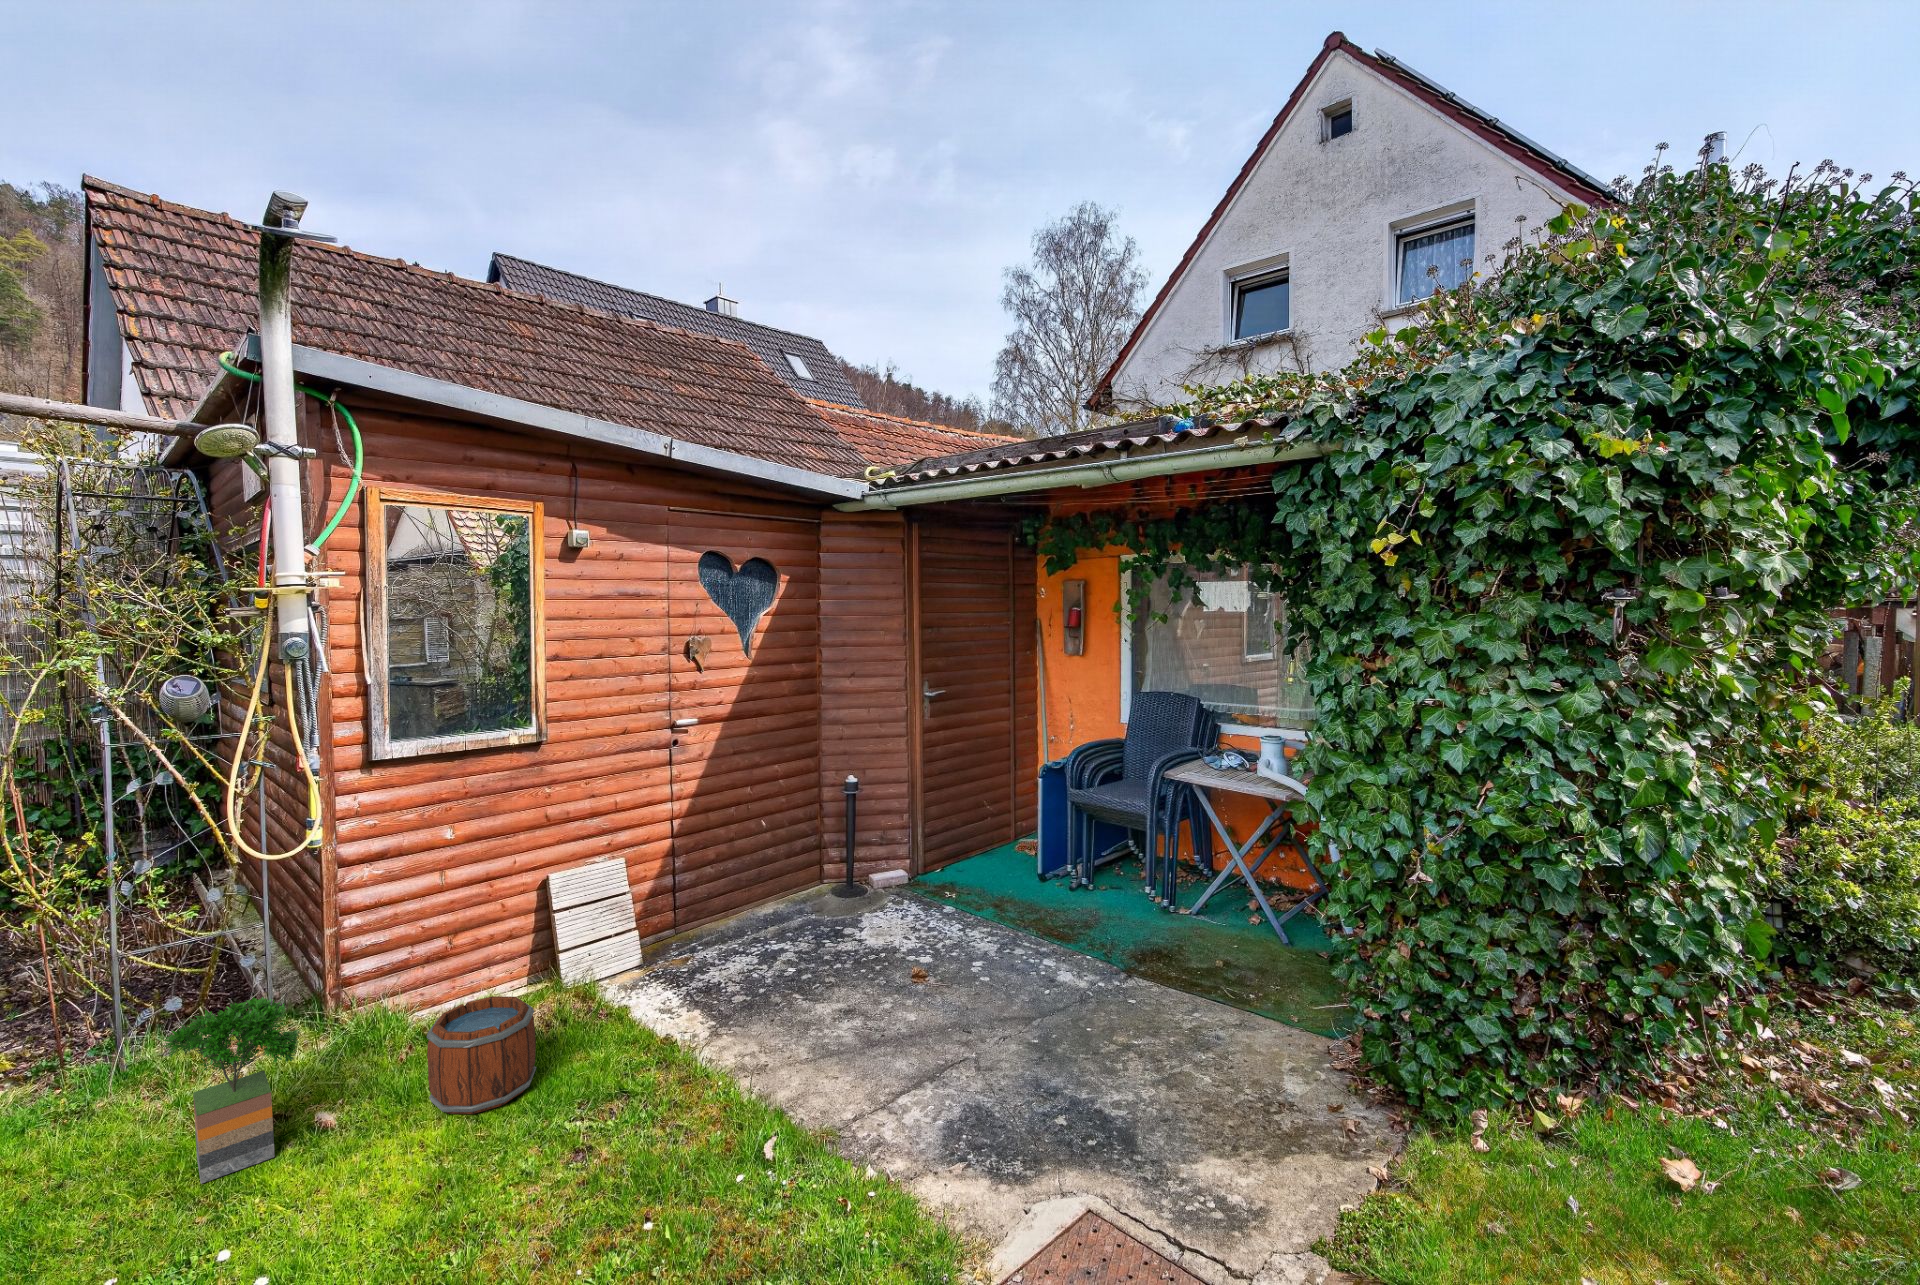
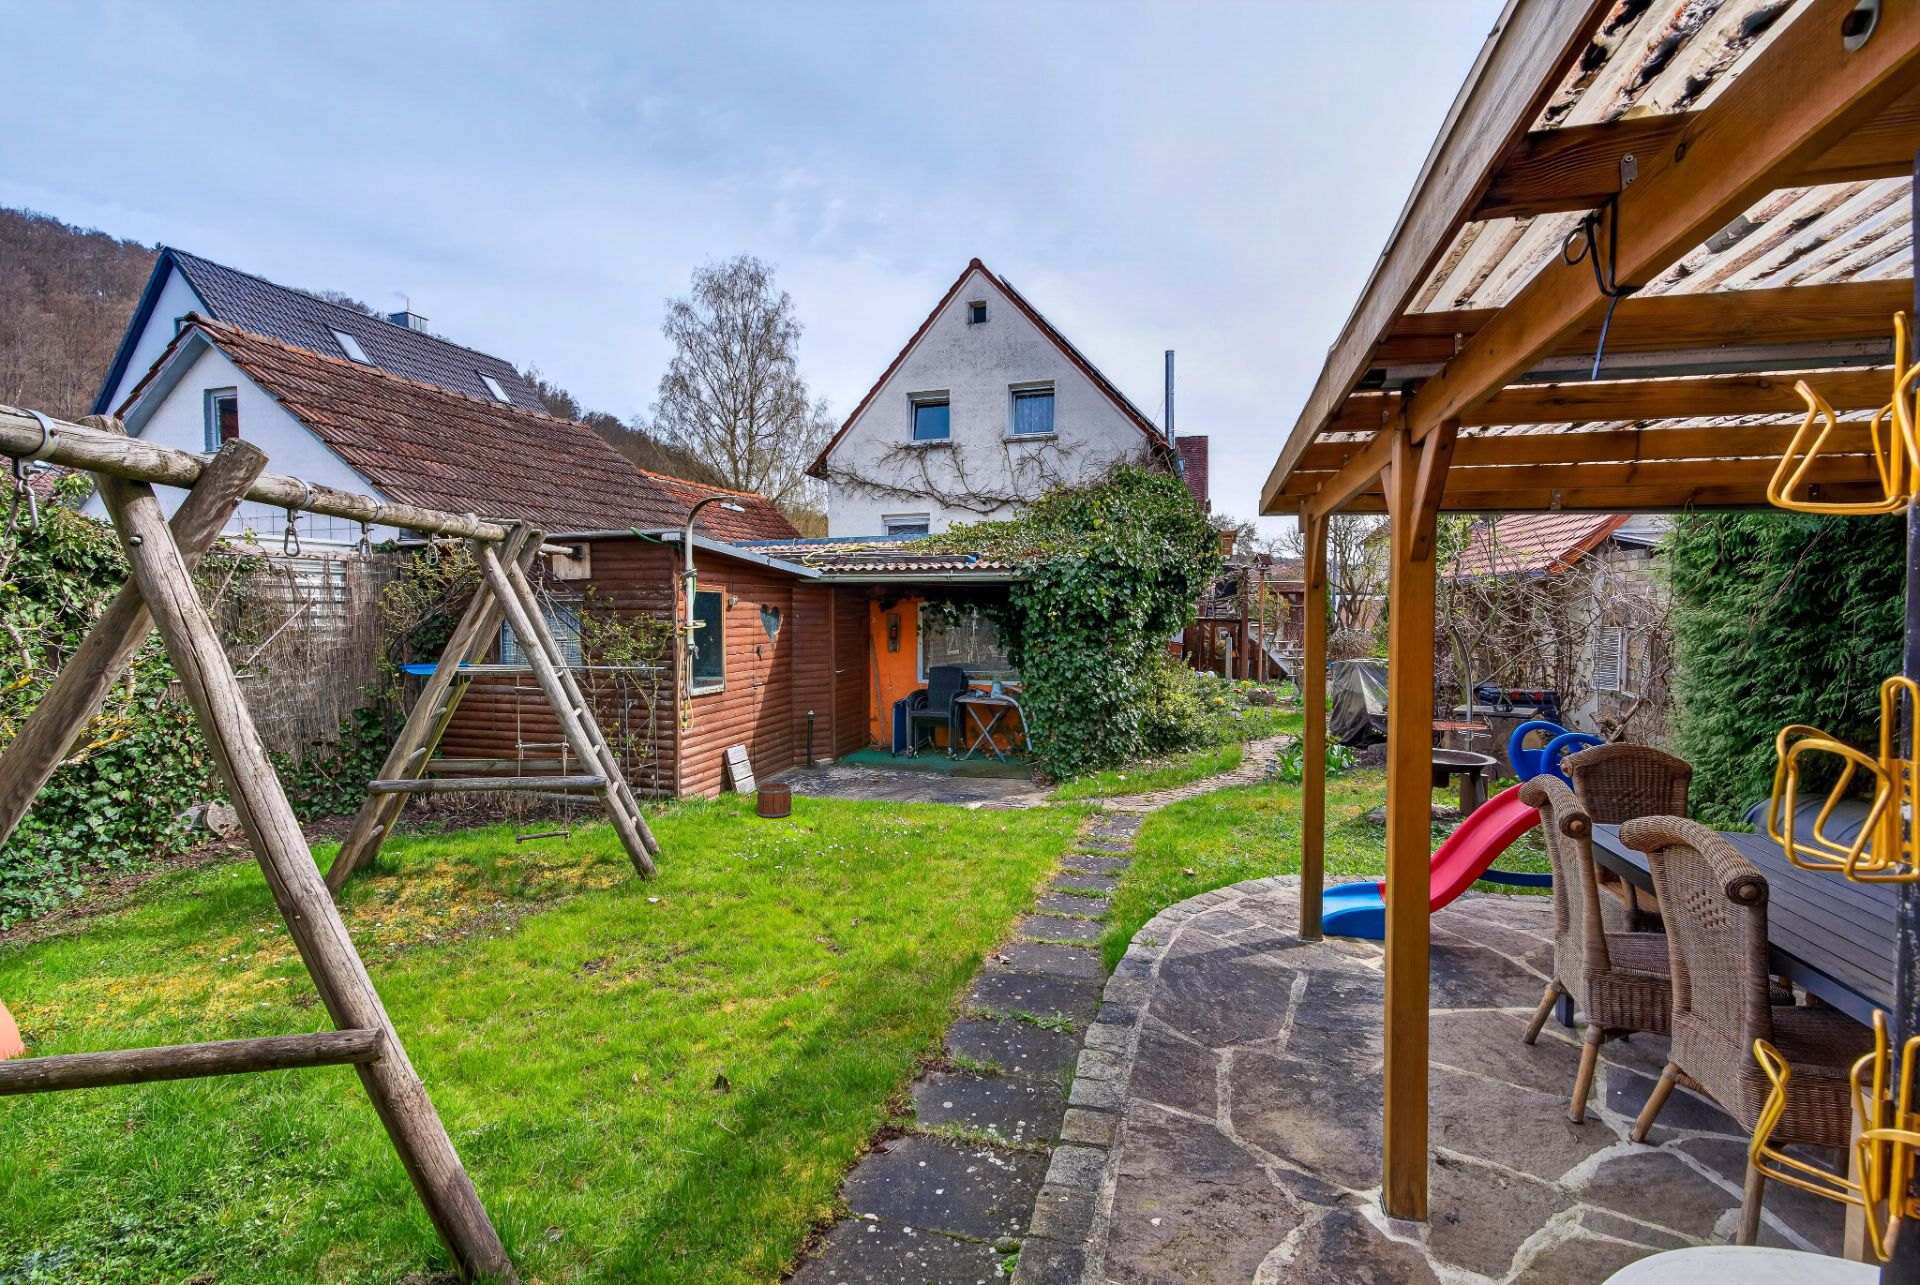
potted tree: present [164,997,300,1184] -> none [704,778,747,833]

